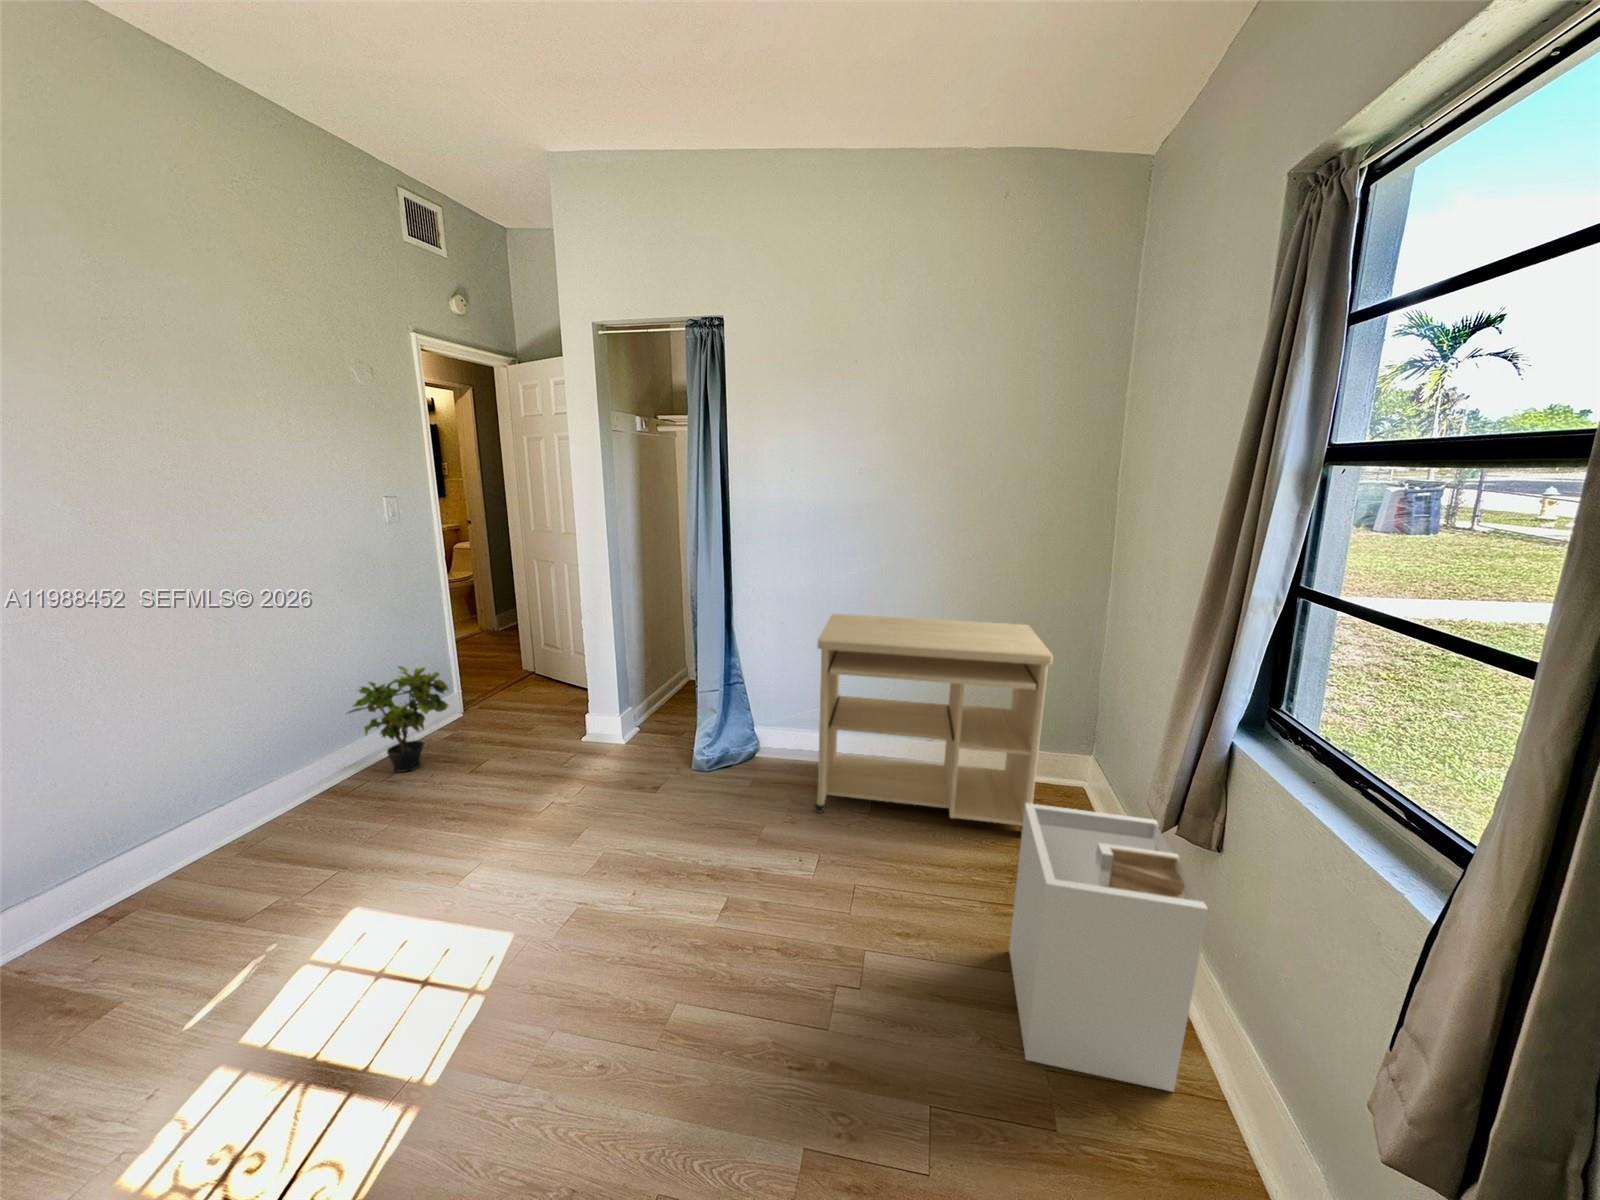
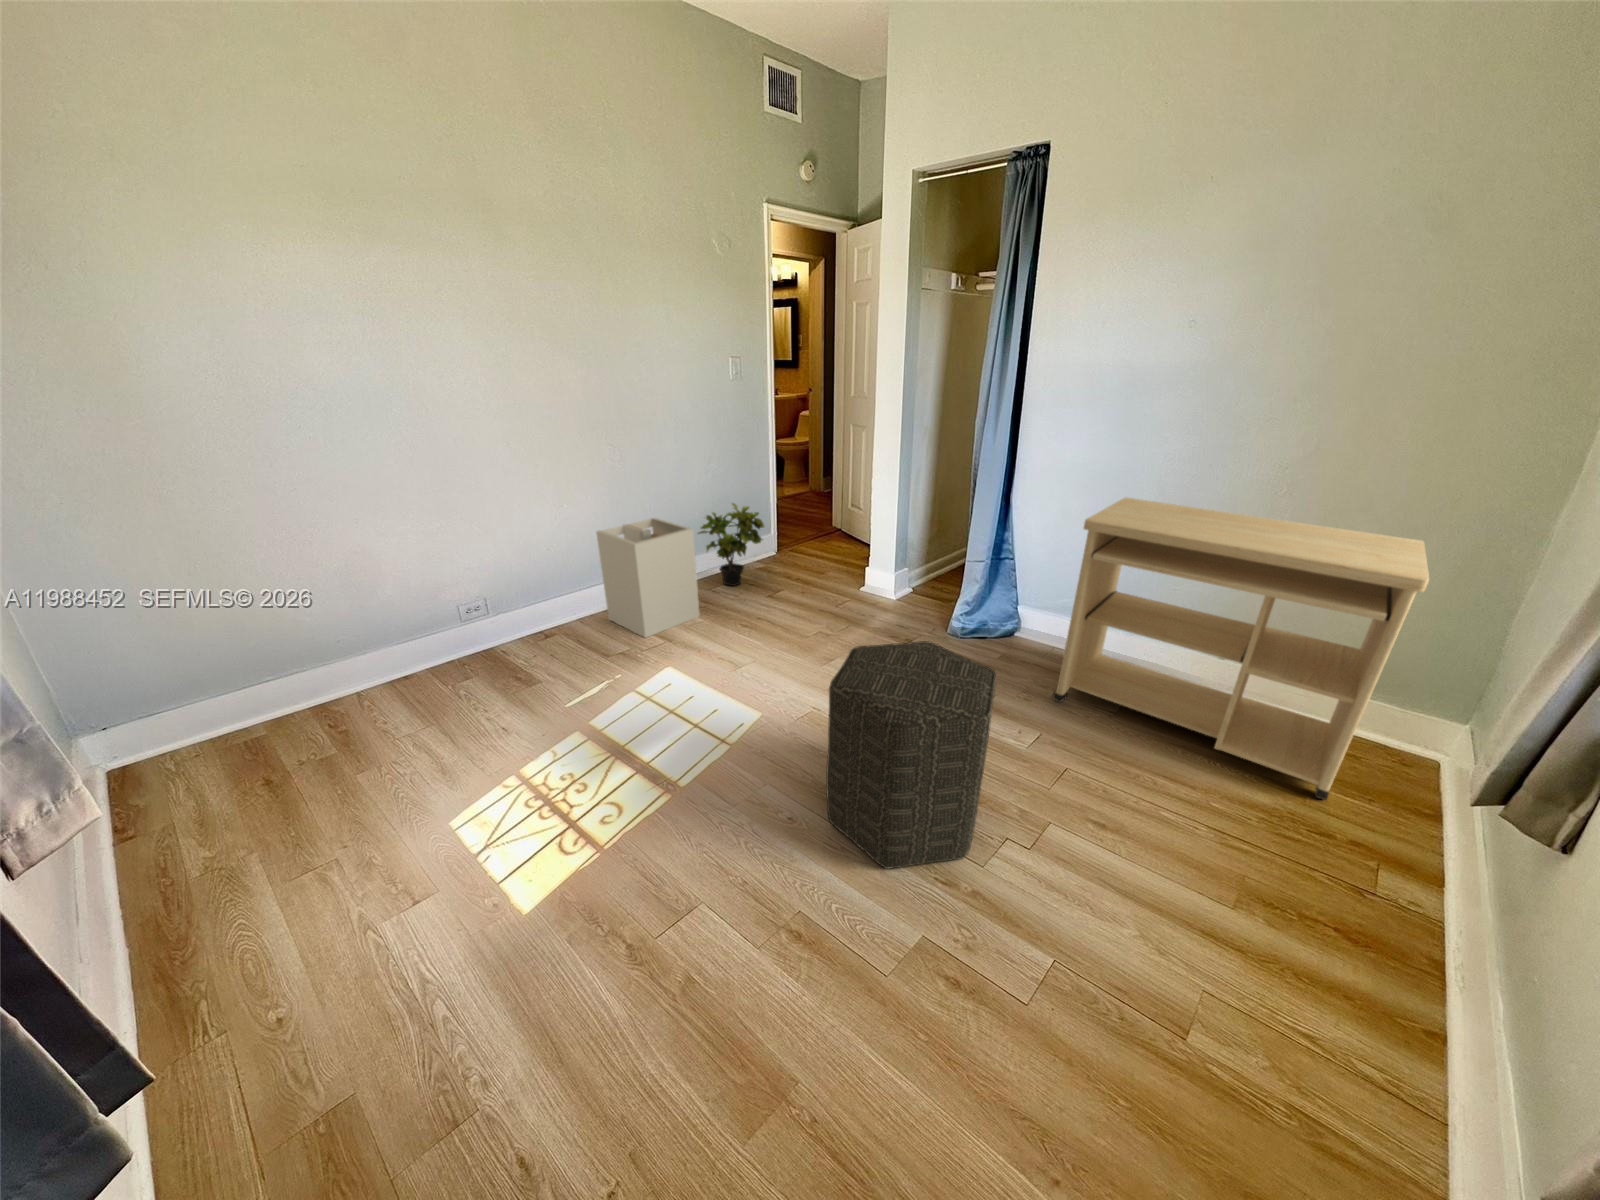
ottoman: none [635,793,815,1084] -> present [826,641,996,869]
laundry hamper: present [1009,803,1208,1092] -> present [596,518,700,638]

